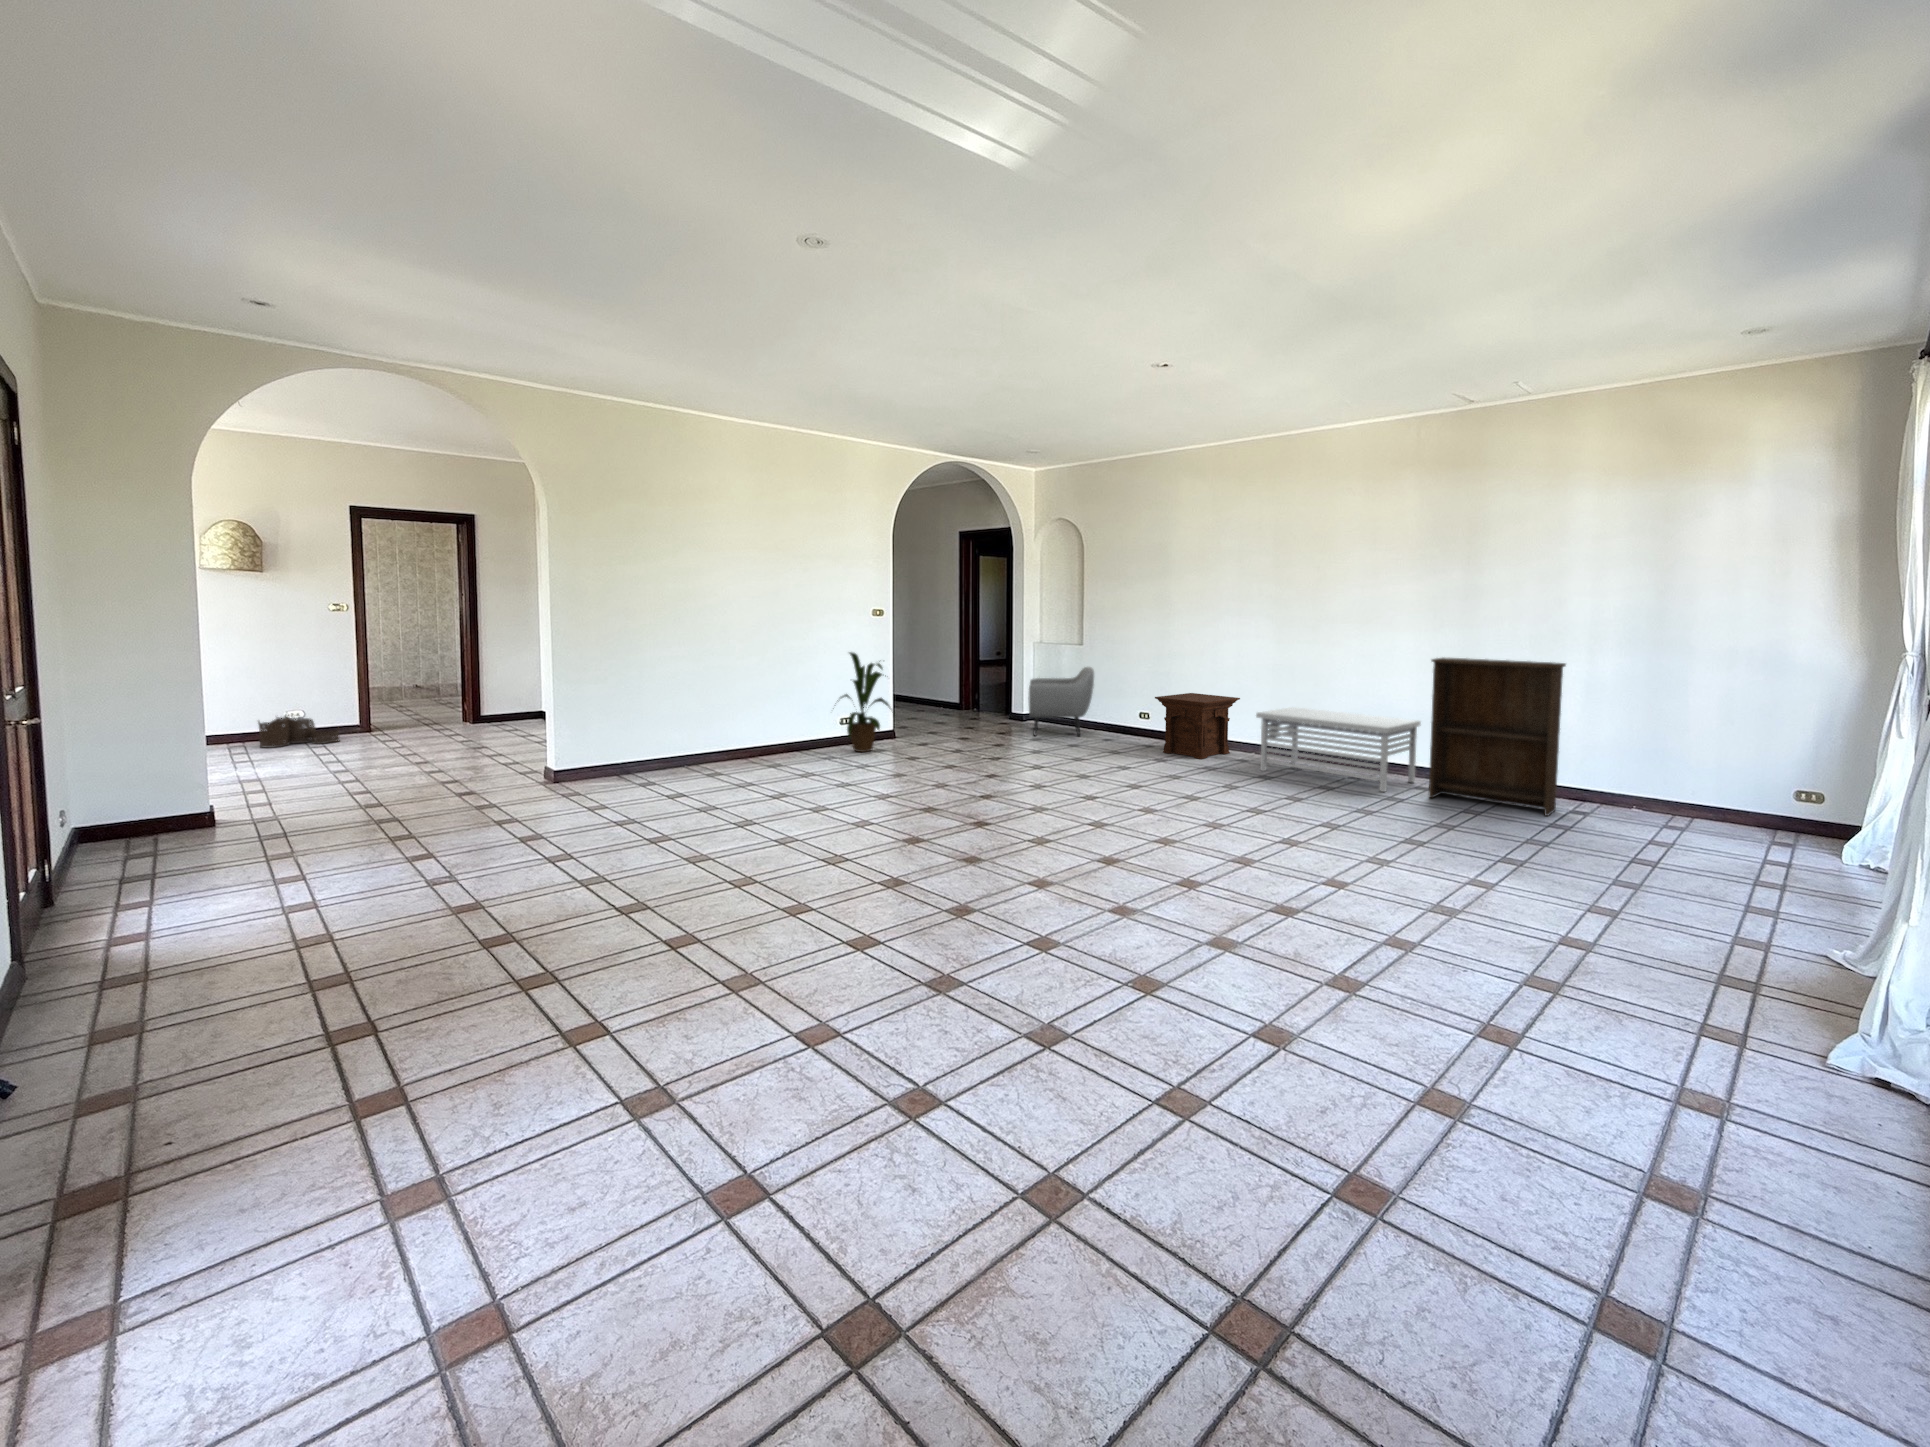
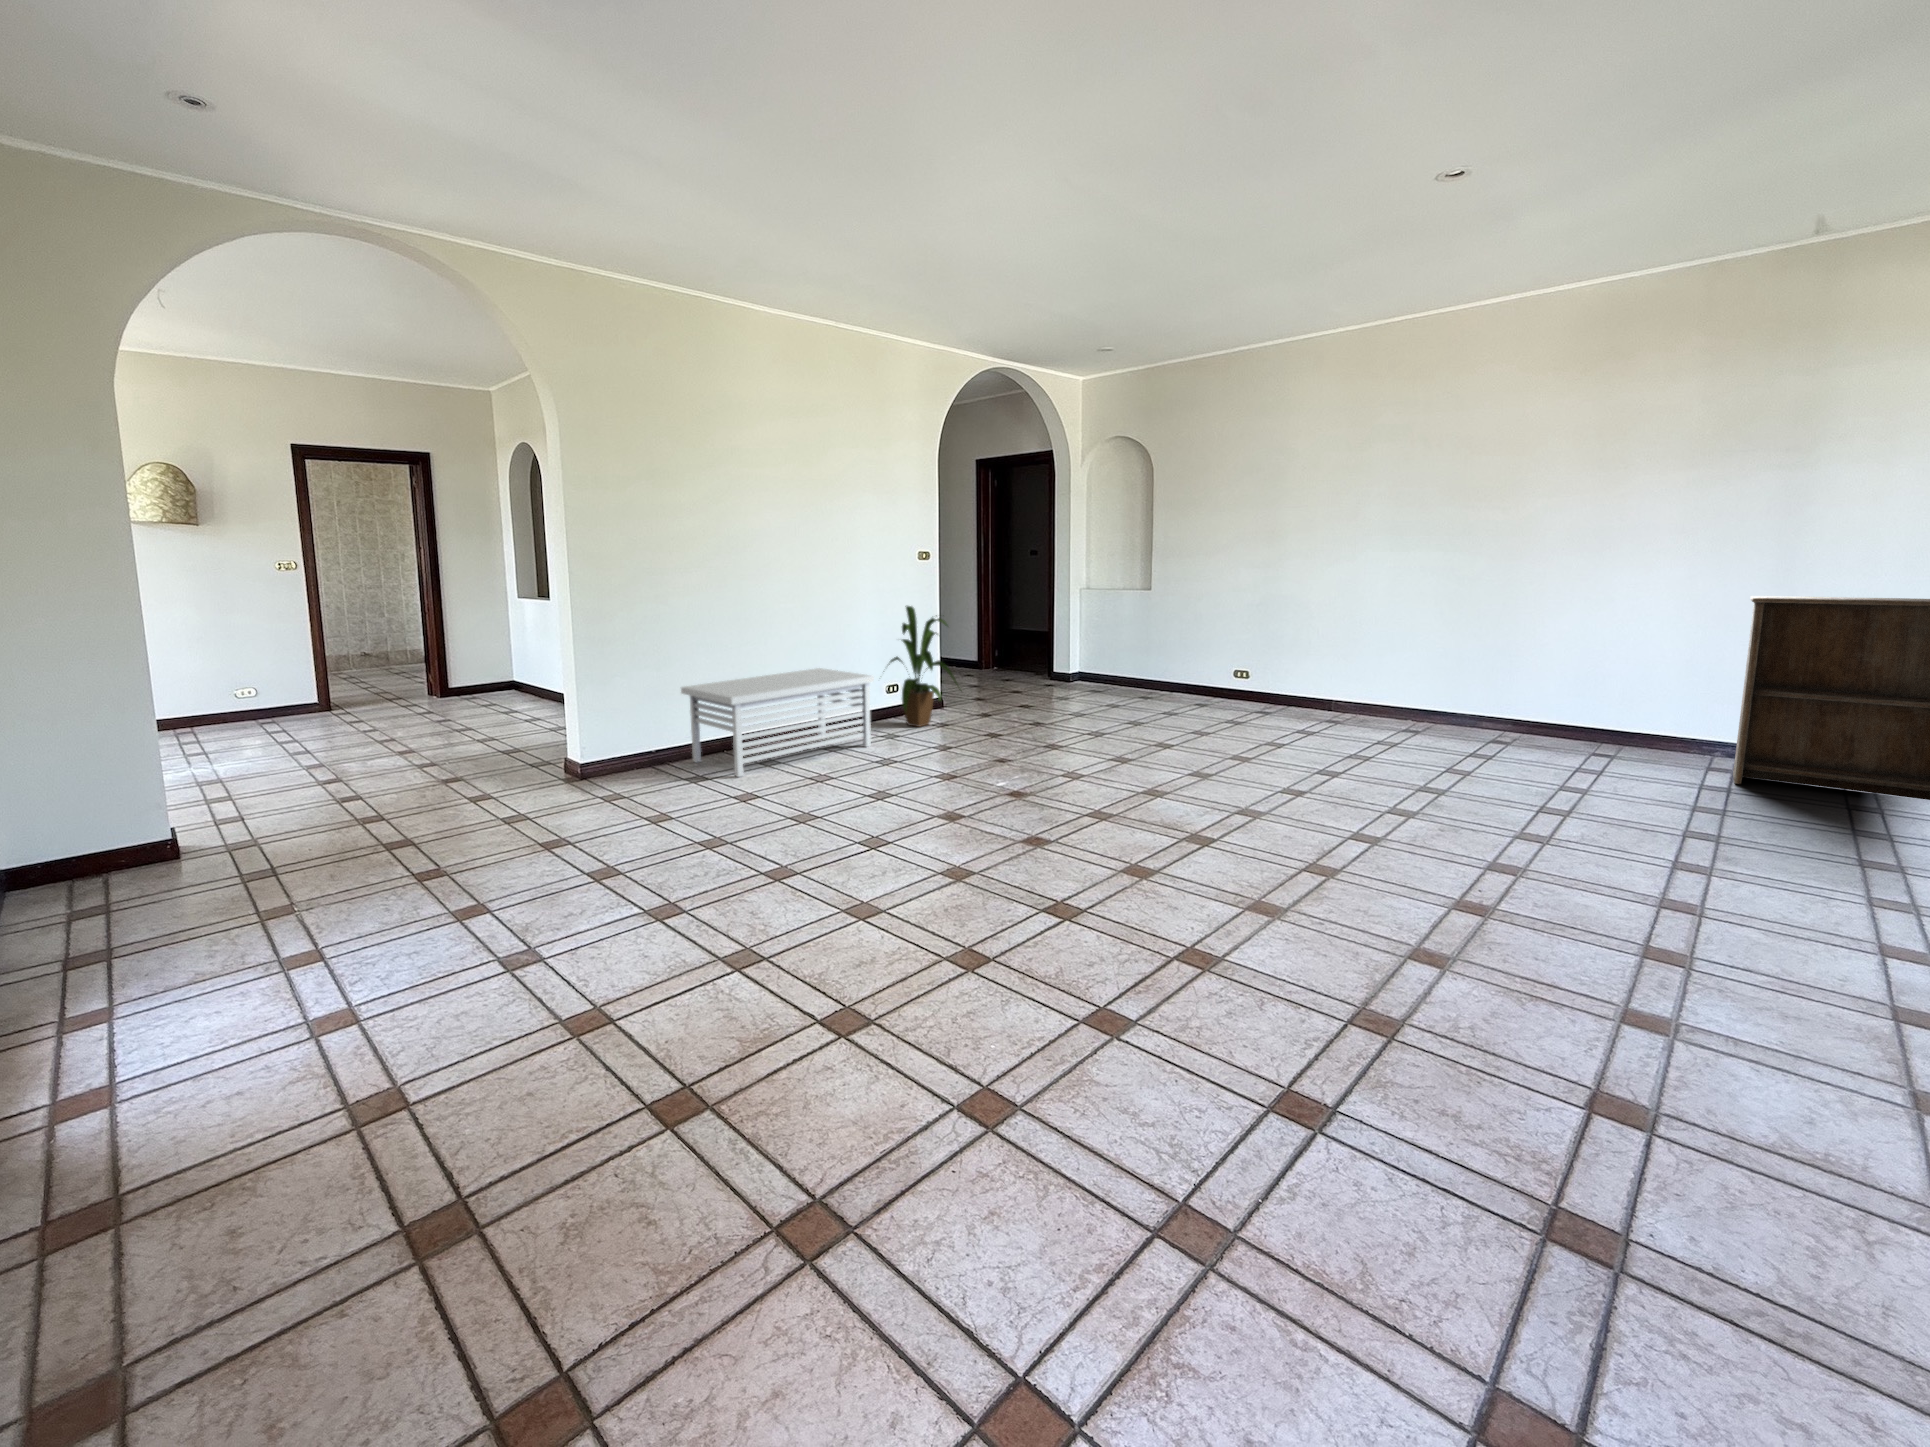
armchair: present [1028,667,1094,736] -> none [1081,617,1170,701]
side table: present [1155,693,1240,759] -> none [1274,647,1382,729]
storage bench: present [1256,707,1421,792] -> present [681,668,874,777]
woven basket: present [258,717,339,748] -> none [208,693,302,733]

